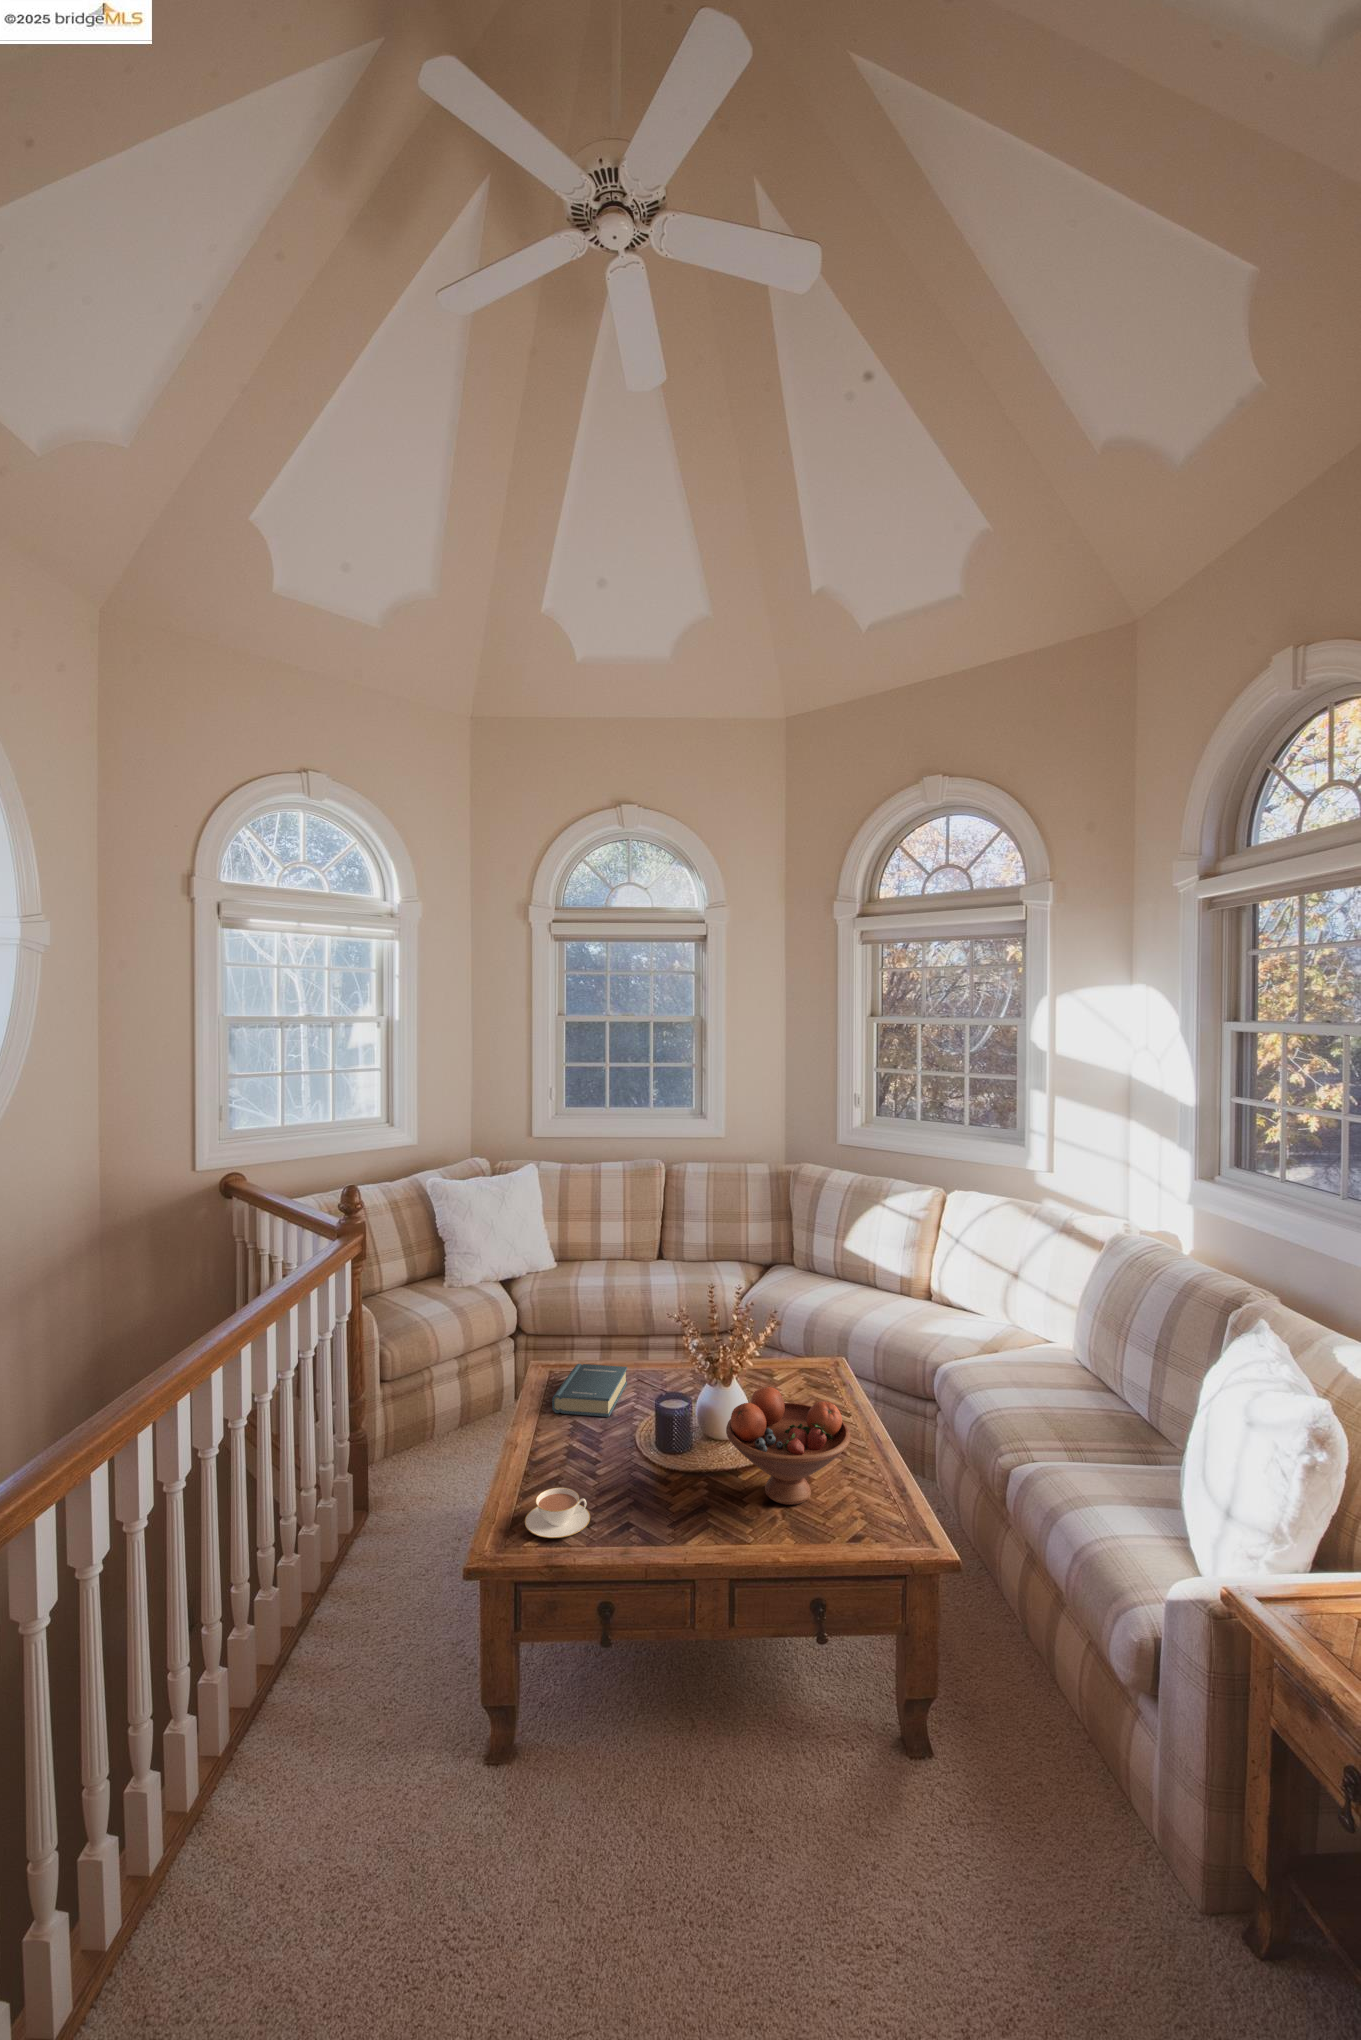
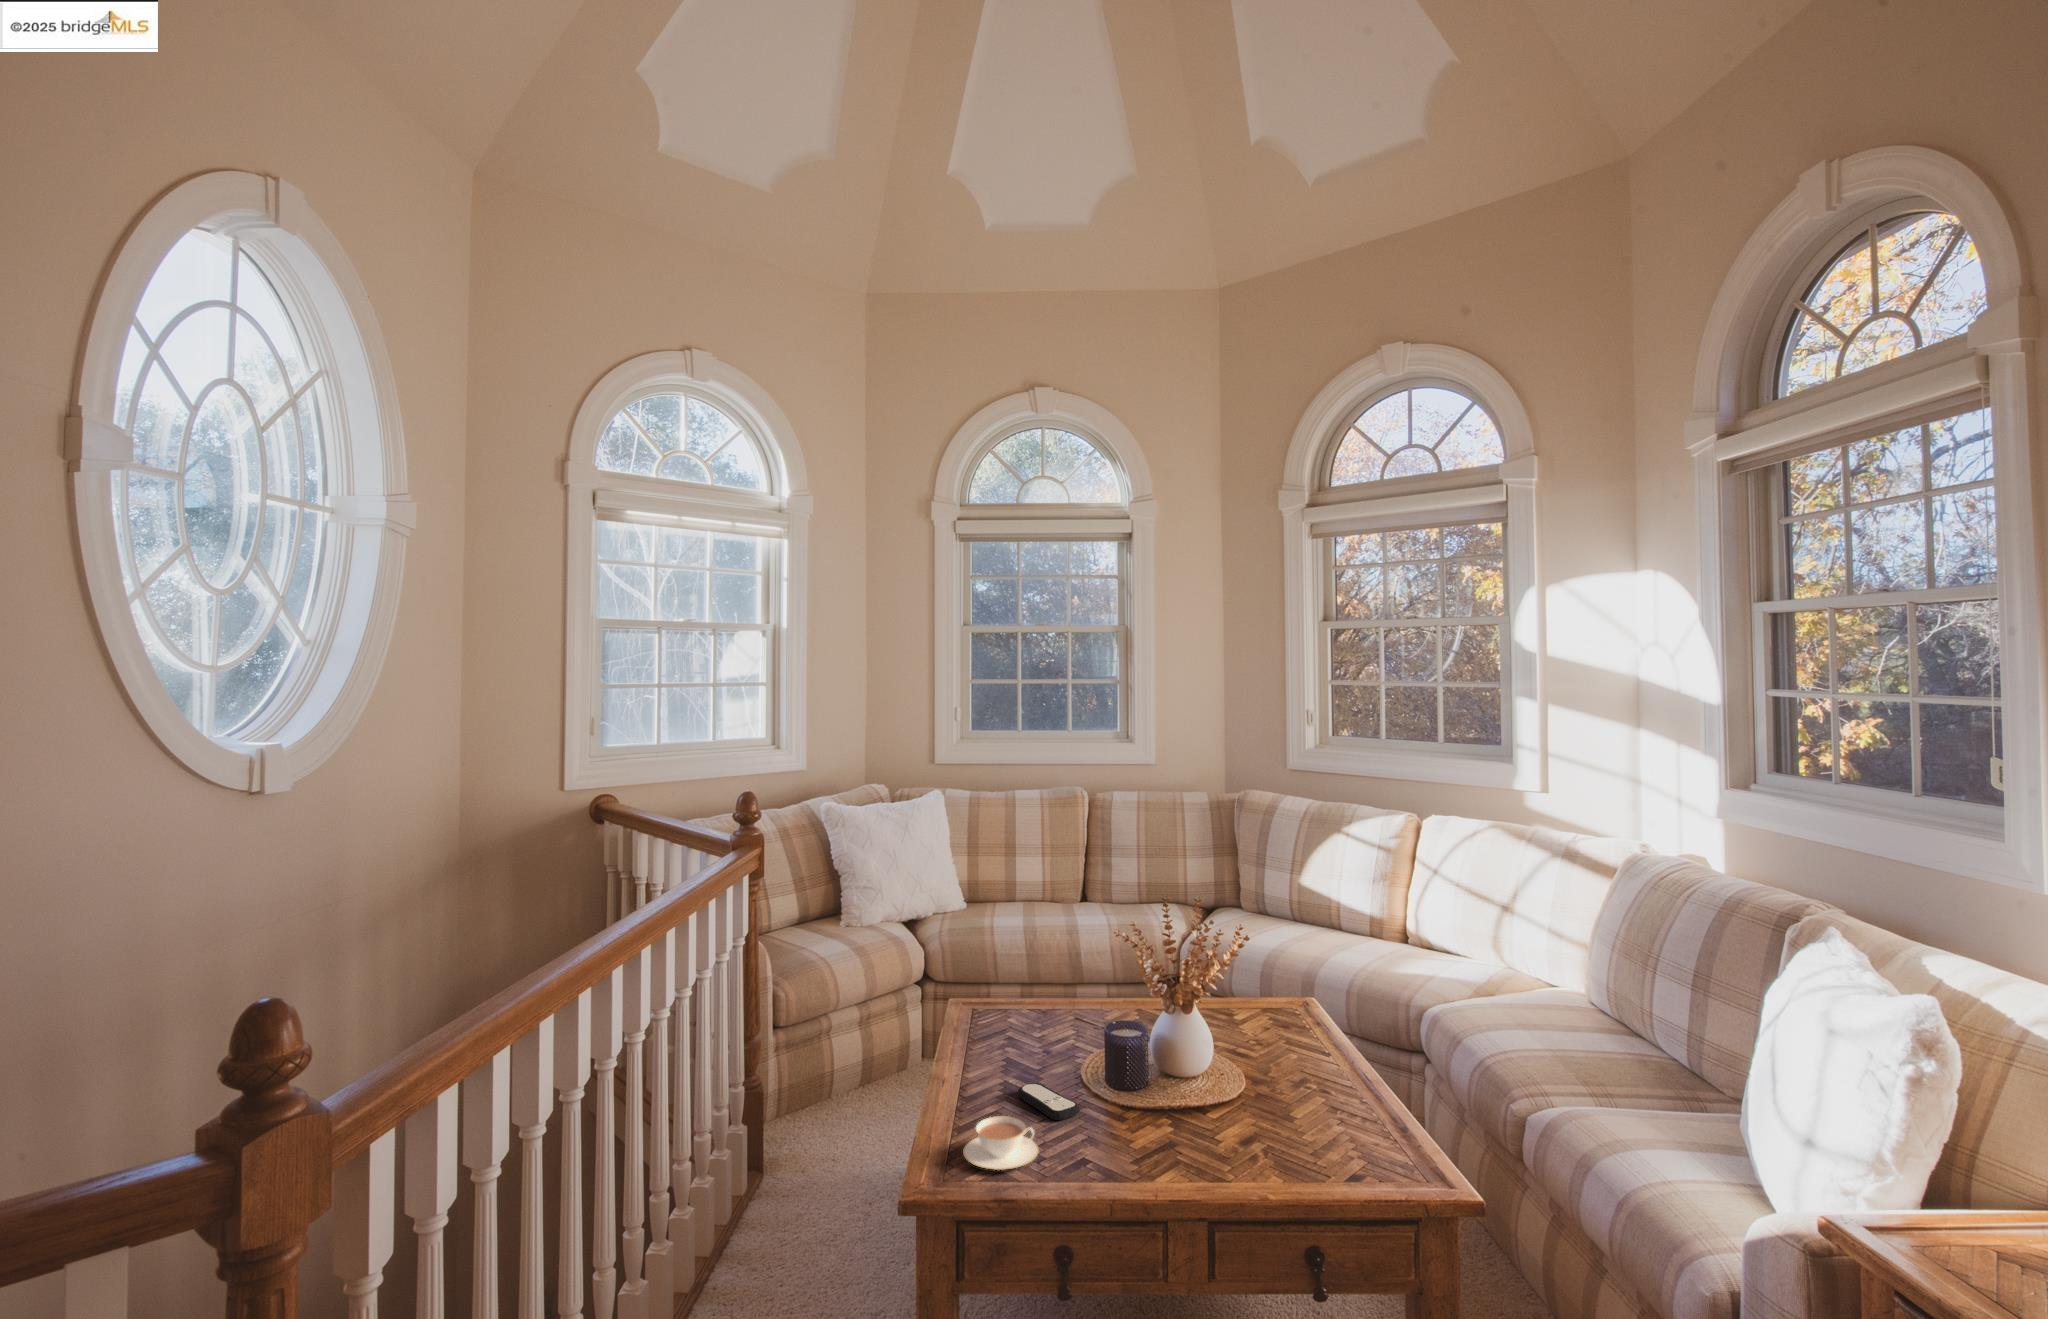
hardback book: present [552,1364,627,1417] -> none [980,995,1062,1050]
fruit bowl: present [726,1387,851,1505] -> none [1193,1006,1342,1140]
remote control: none [579,1452,631,1487] -> present [1018,1083,1080,1120]

